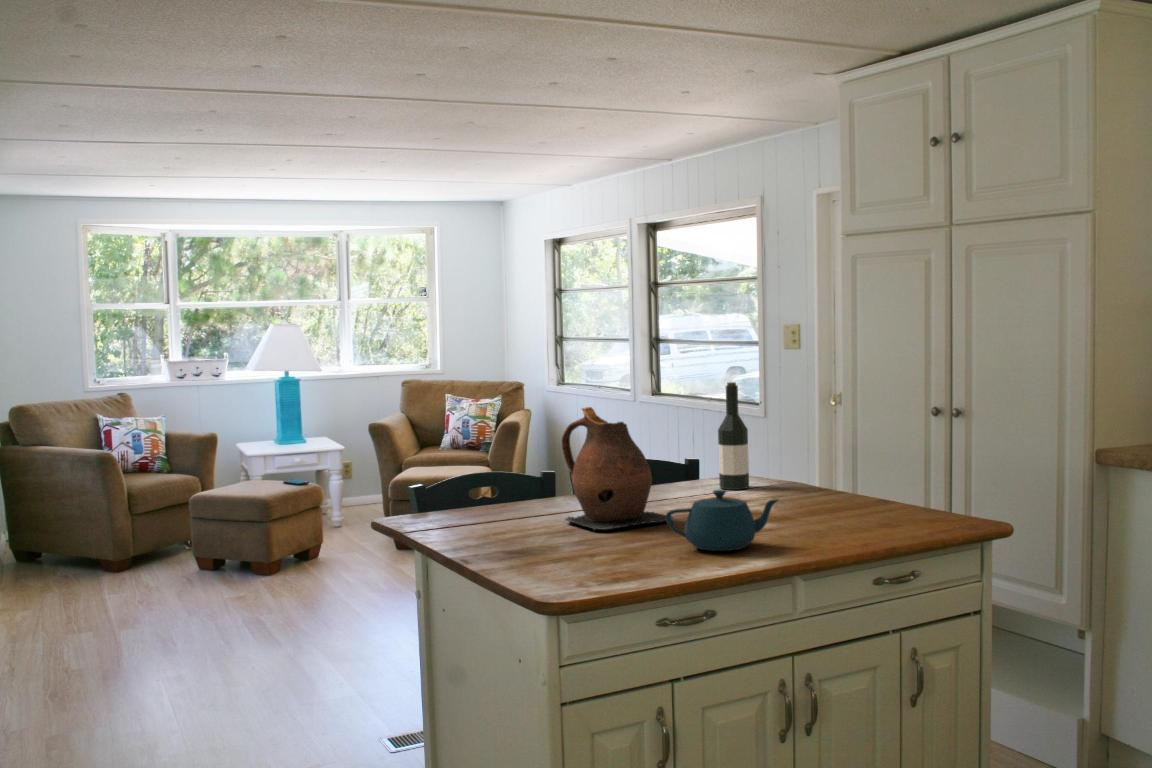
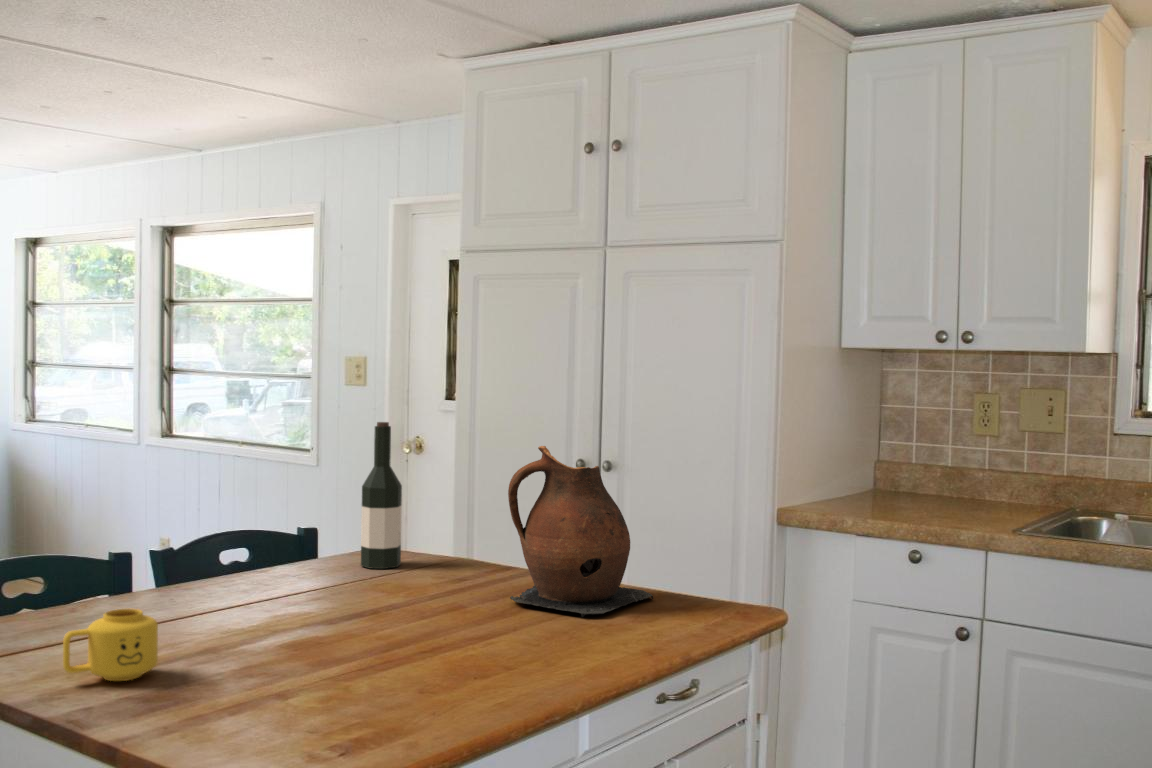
ceramic pitcher: present [562,407,672,531] -> present [508,446,653,617]
teapot: present [666,490,779,551] -> none [379,584,540,682]
mug: none [495,499,547,541] -> present [63,609,158,681]

